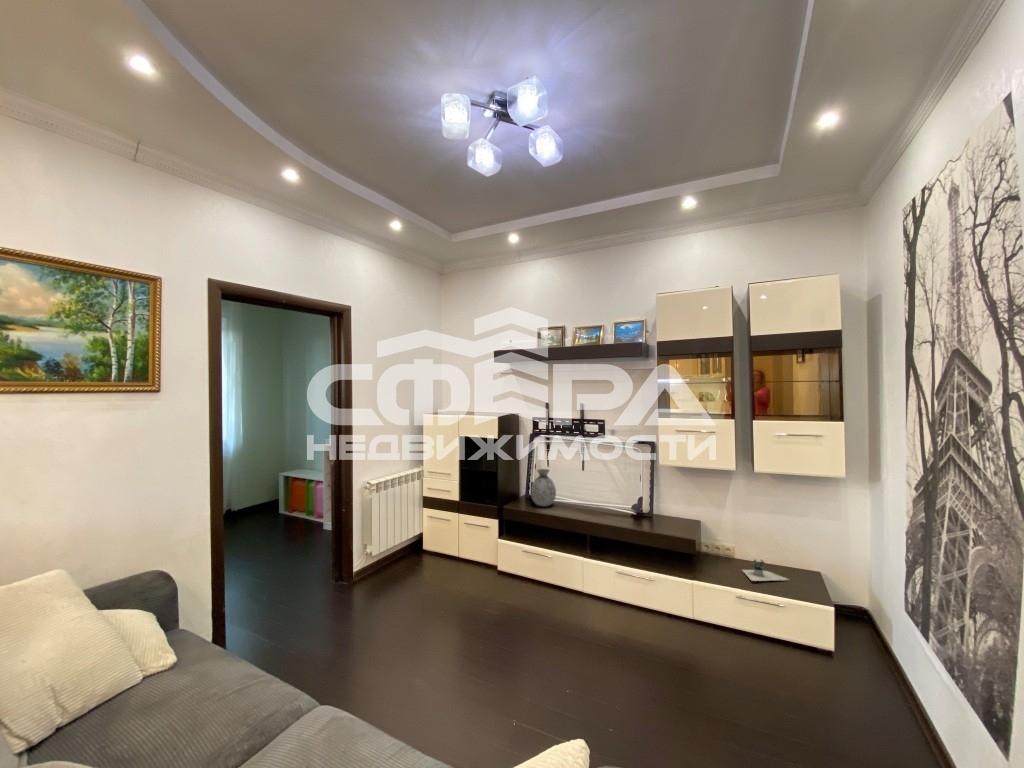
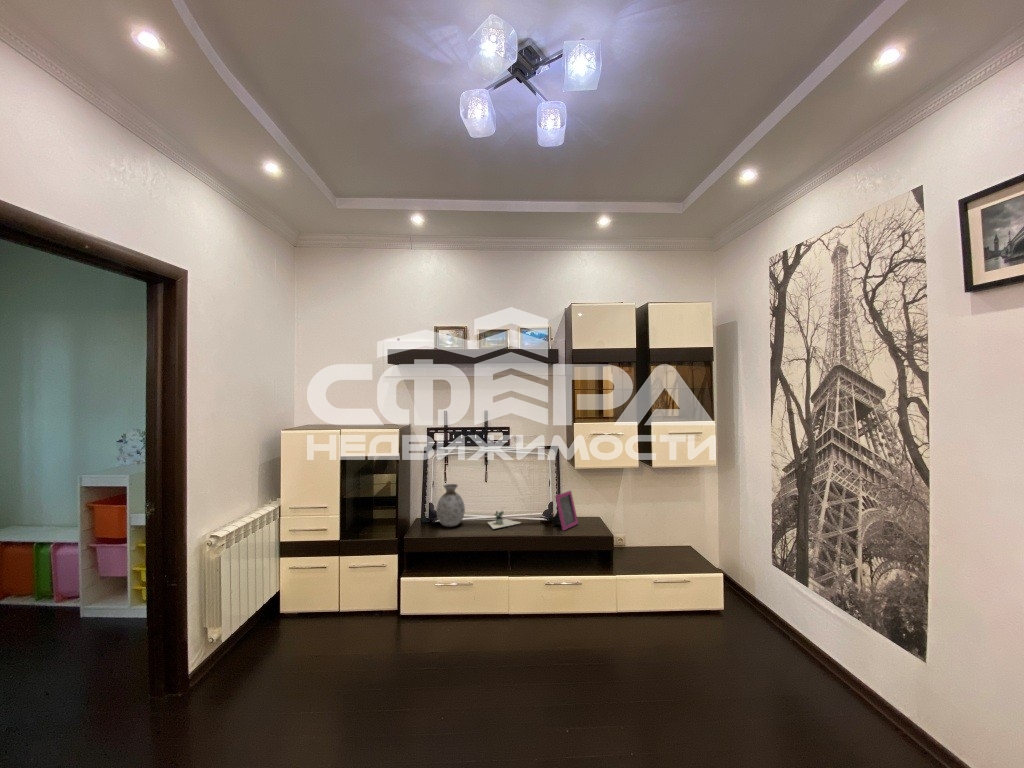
picture frame: none [635,489,665,526] -> present [552,491,578,530]
potted plant: present [743,560,788,581] -> present [488,511,520,529]

